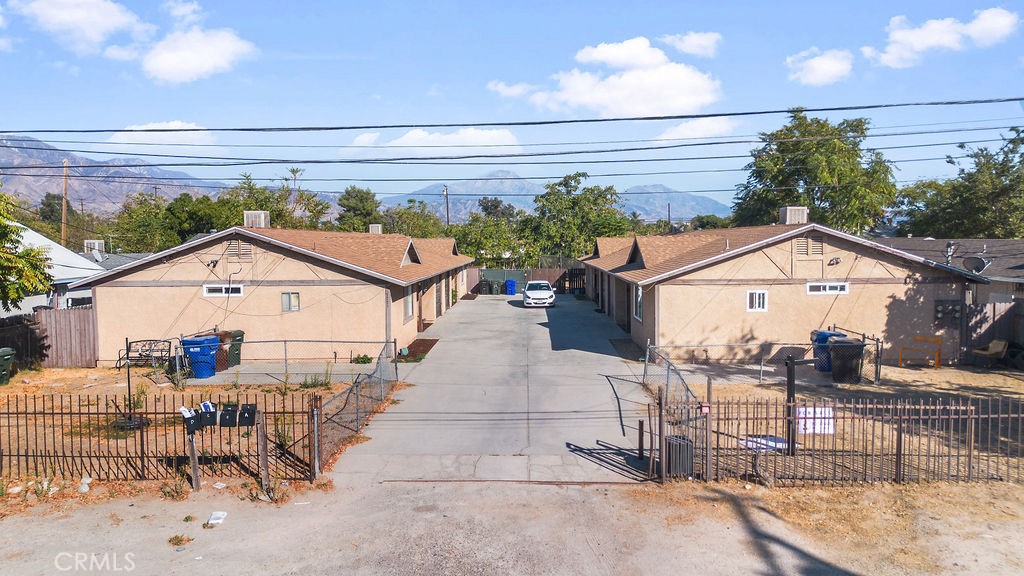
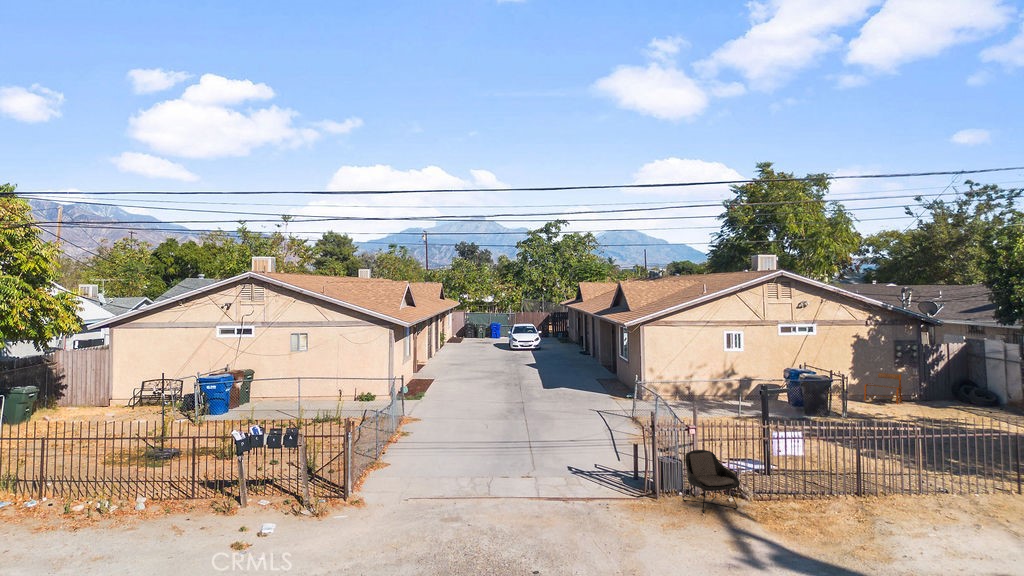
lounge chair: present [971,340,1008,369] -> present [683,450,740,513]

